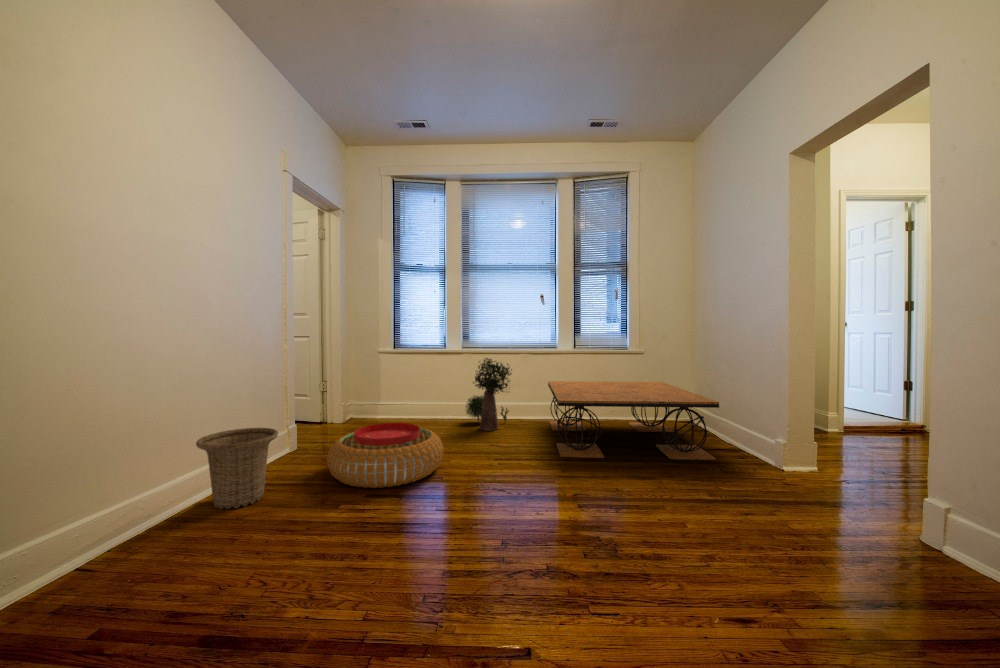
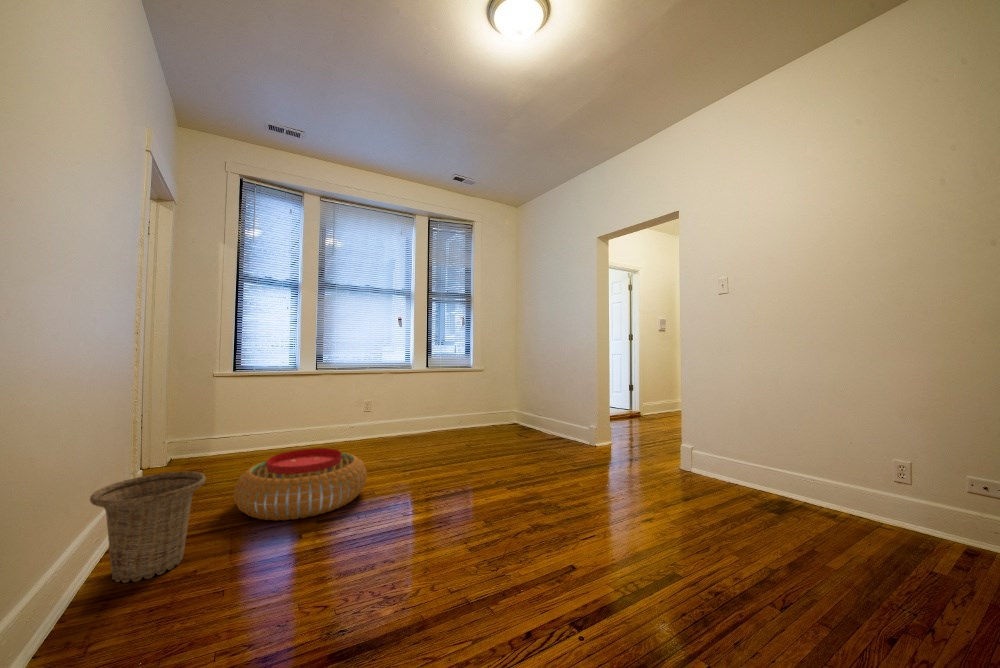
potted plant: present [465,358,511,431] -> none [326,378,382,451]
coffee table: present [548,381,719,460] -> none [408,392,554,460]

